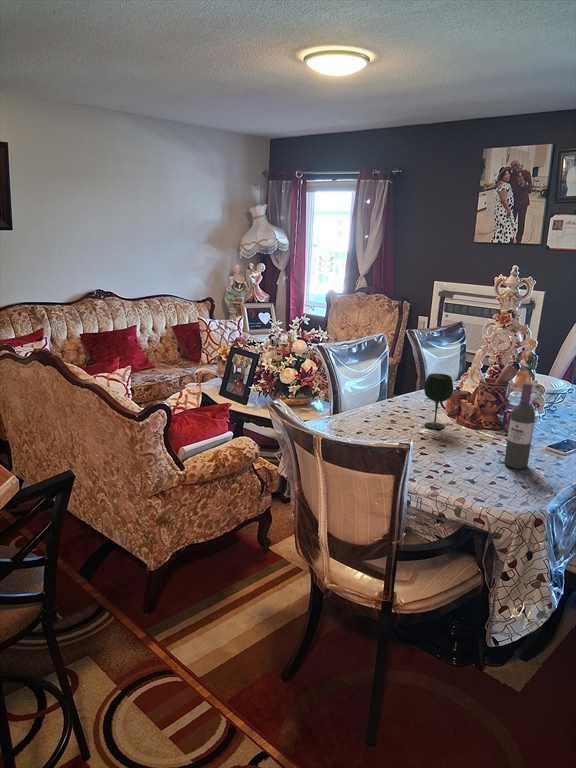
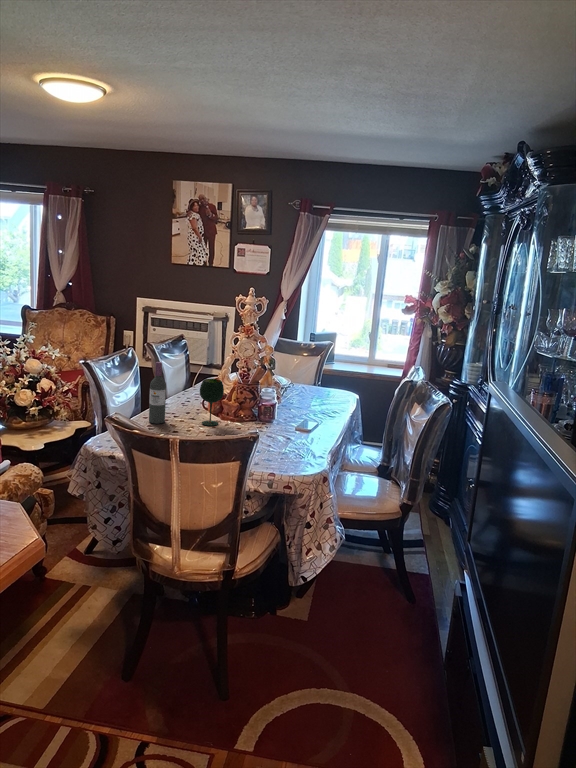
wine bottle: present [504,382,535,469] -> present [149,362,166,424]

